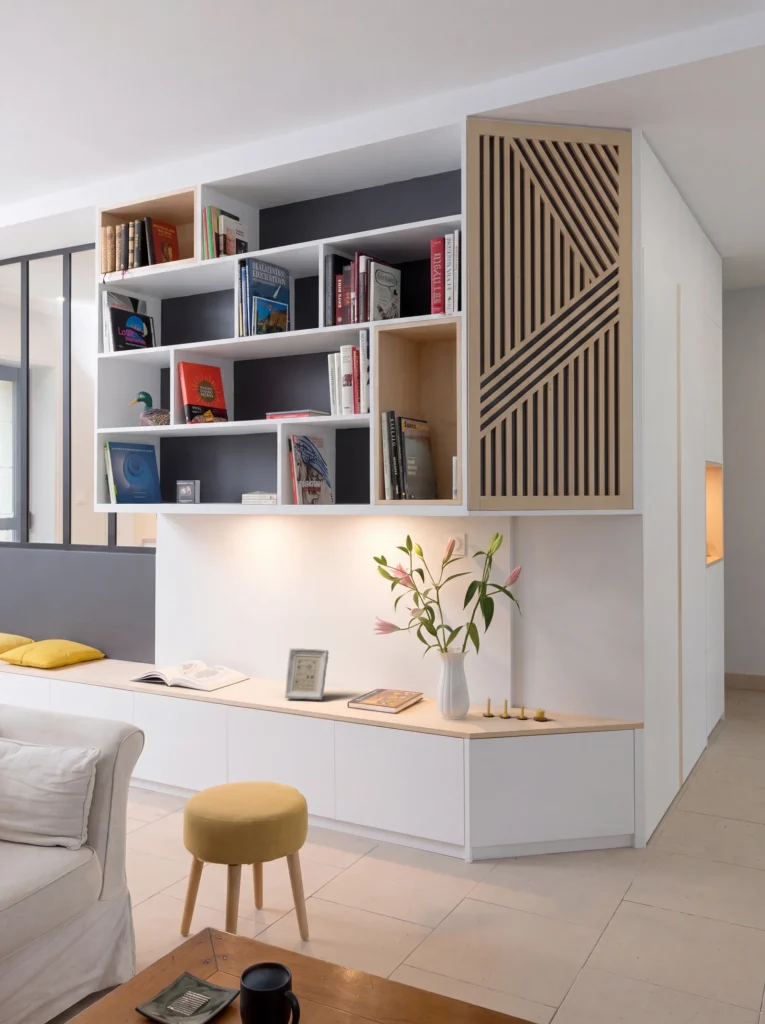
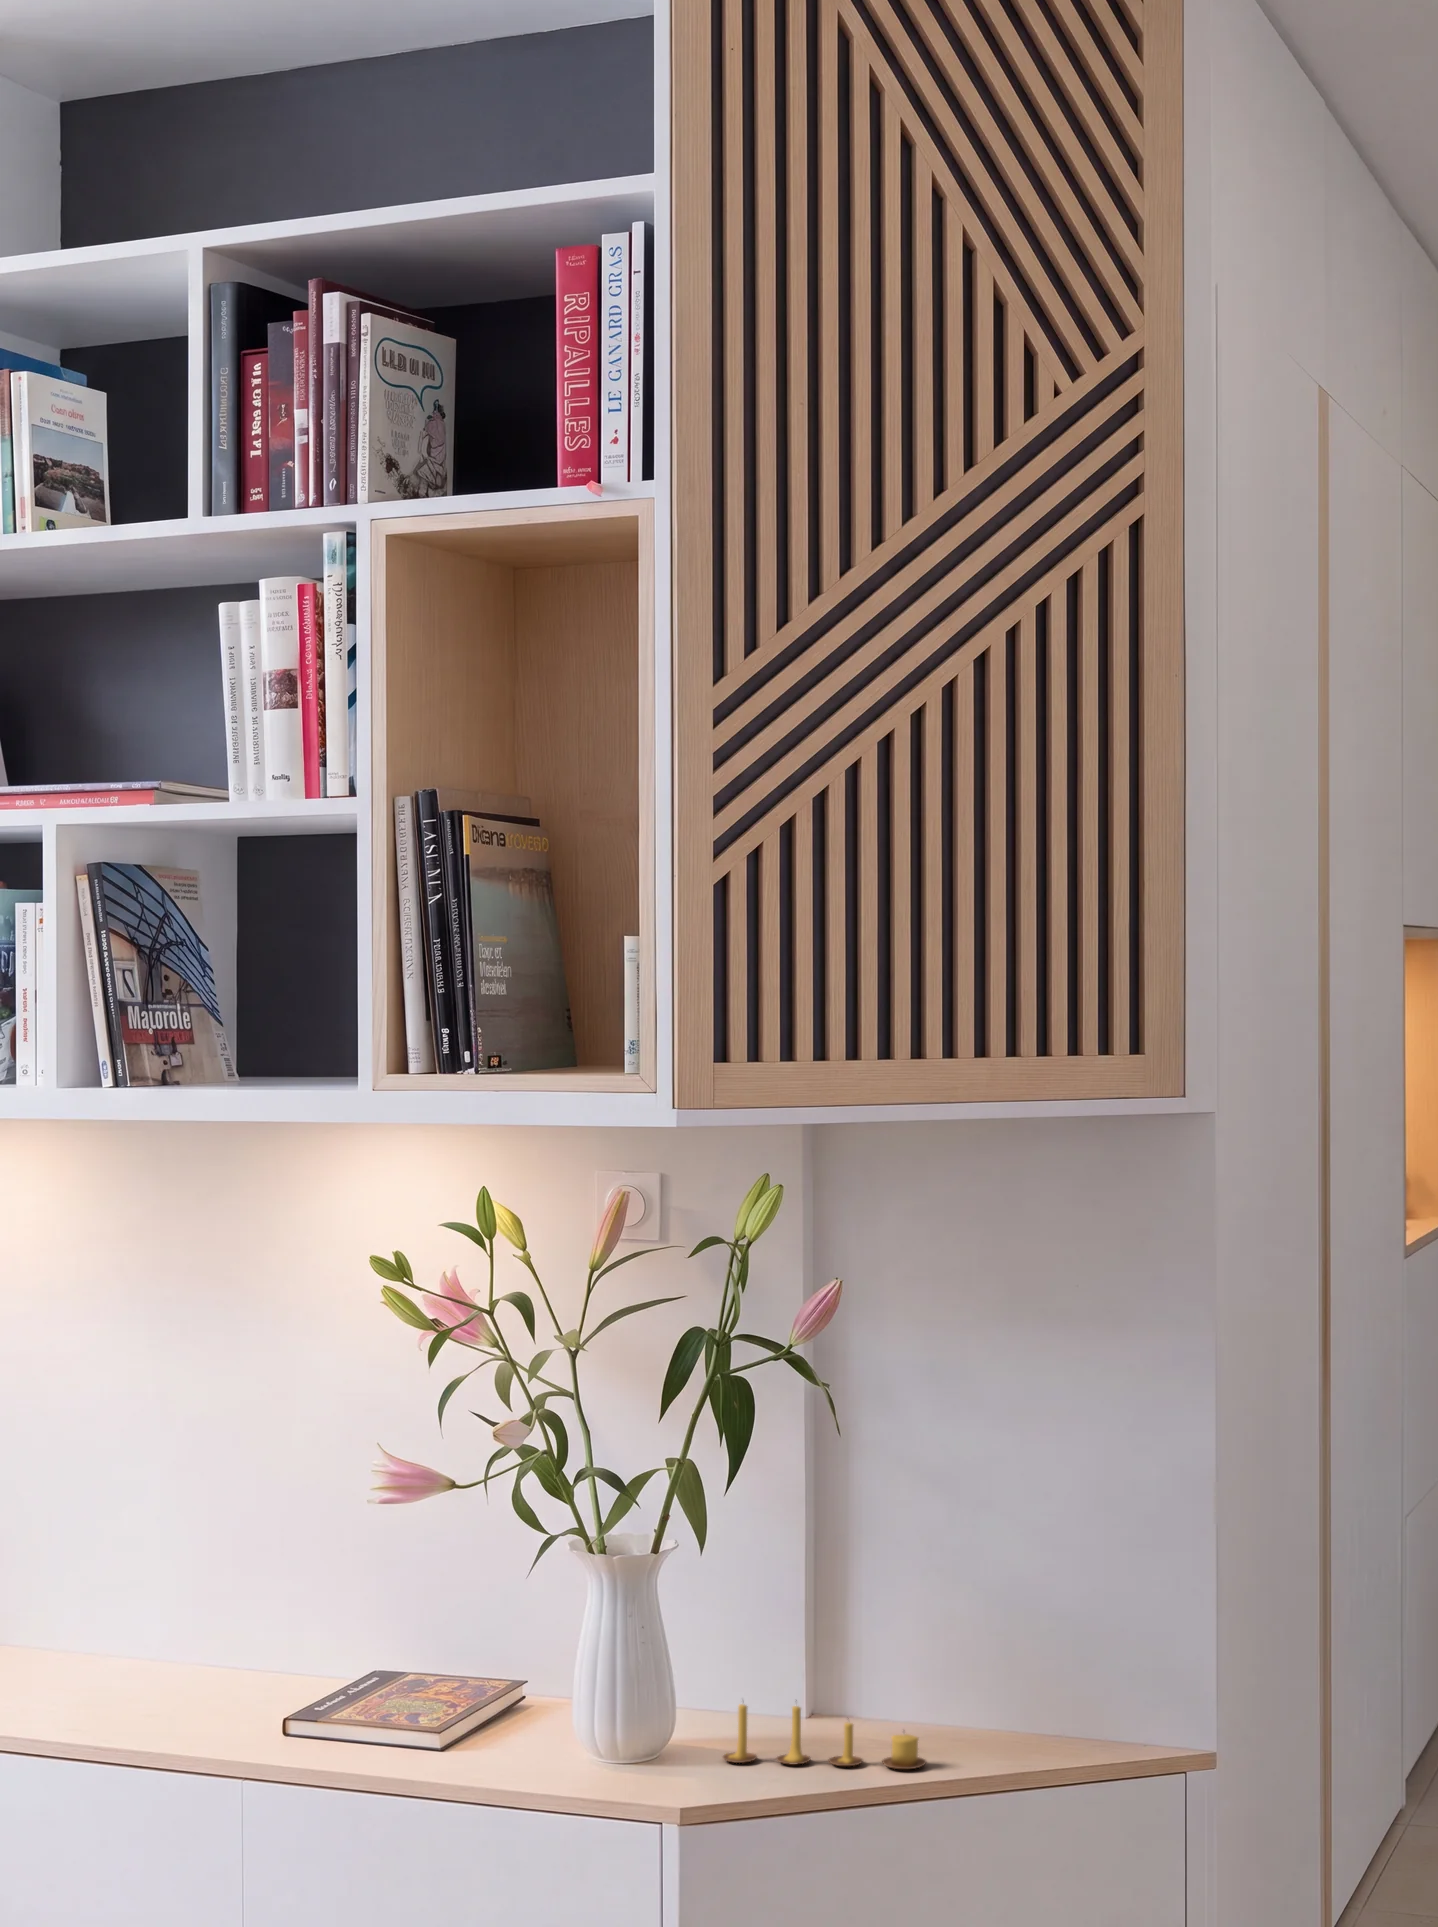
picture frame: present [285,648,329,700] -> none [70,1561,216,1733]

